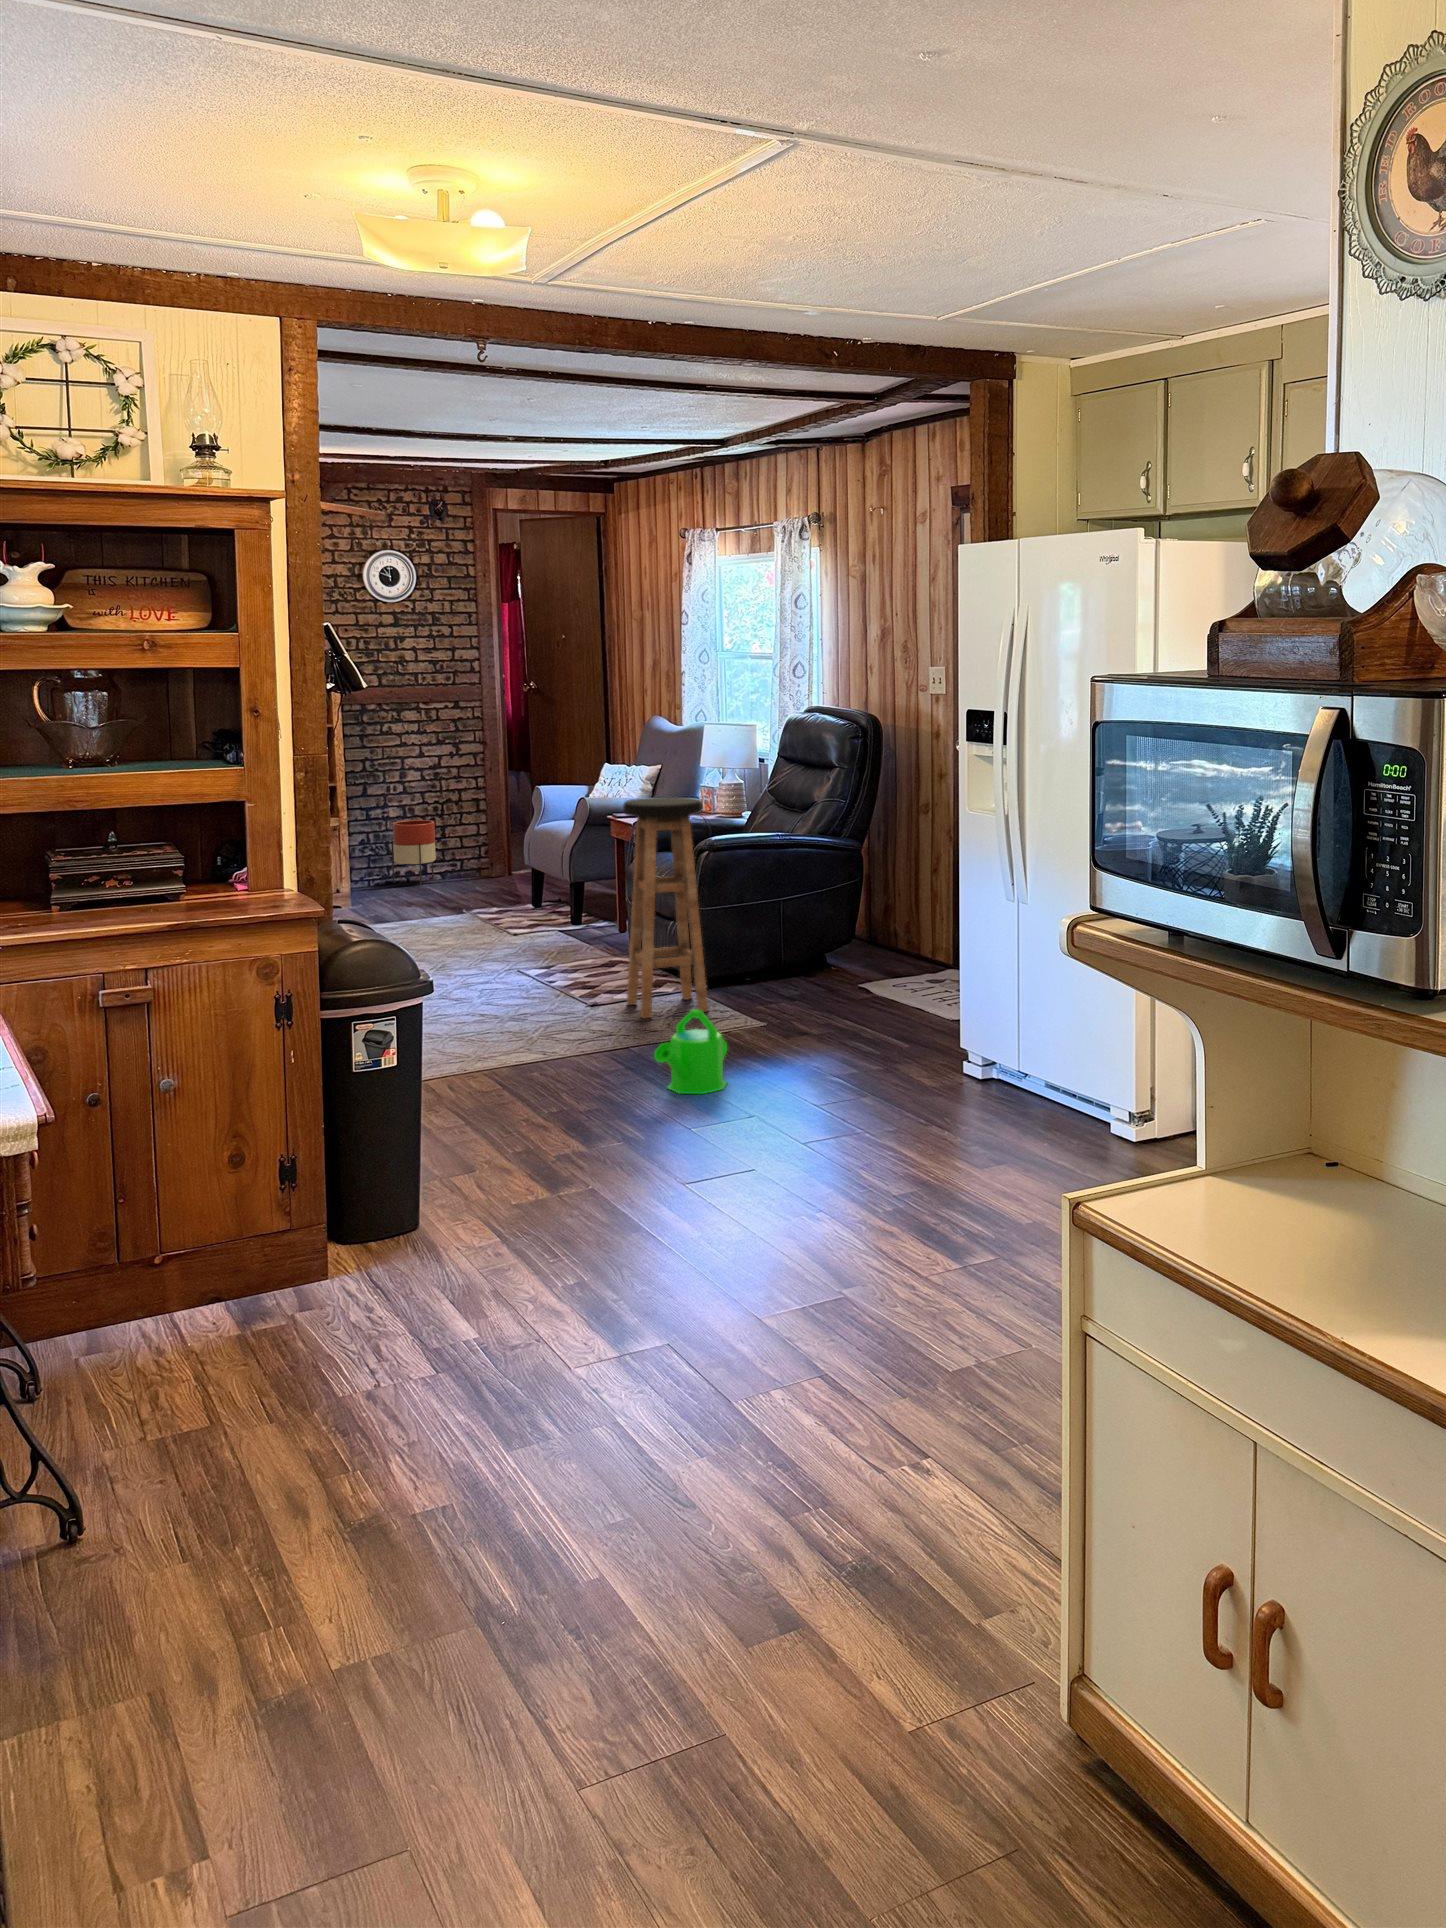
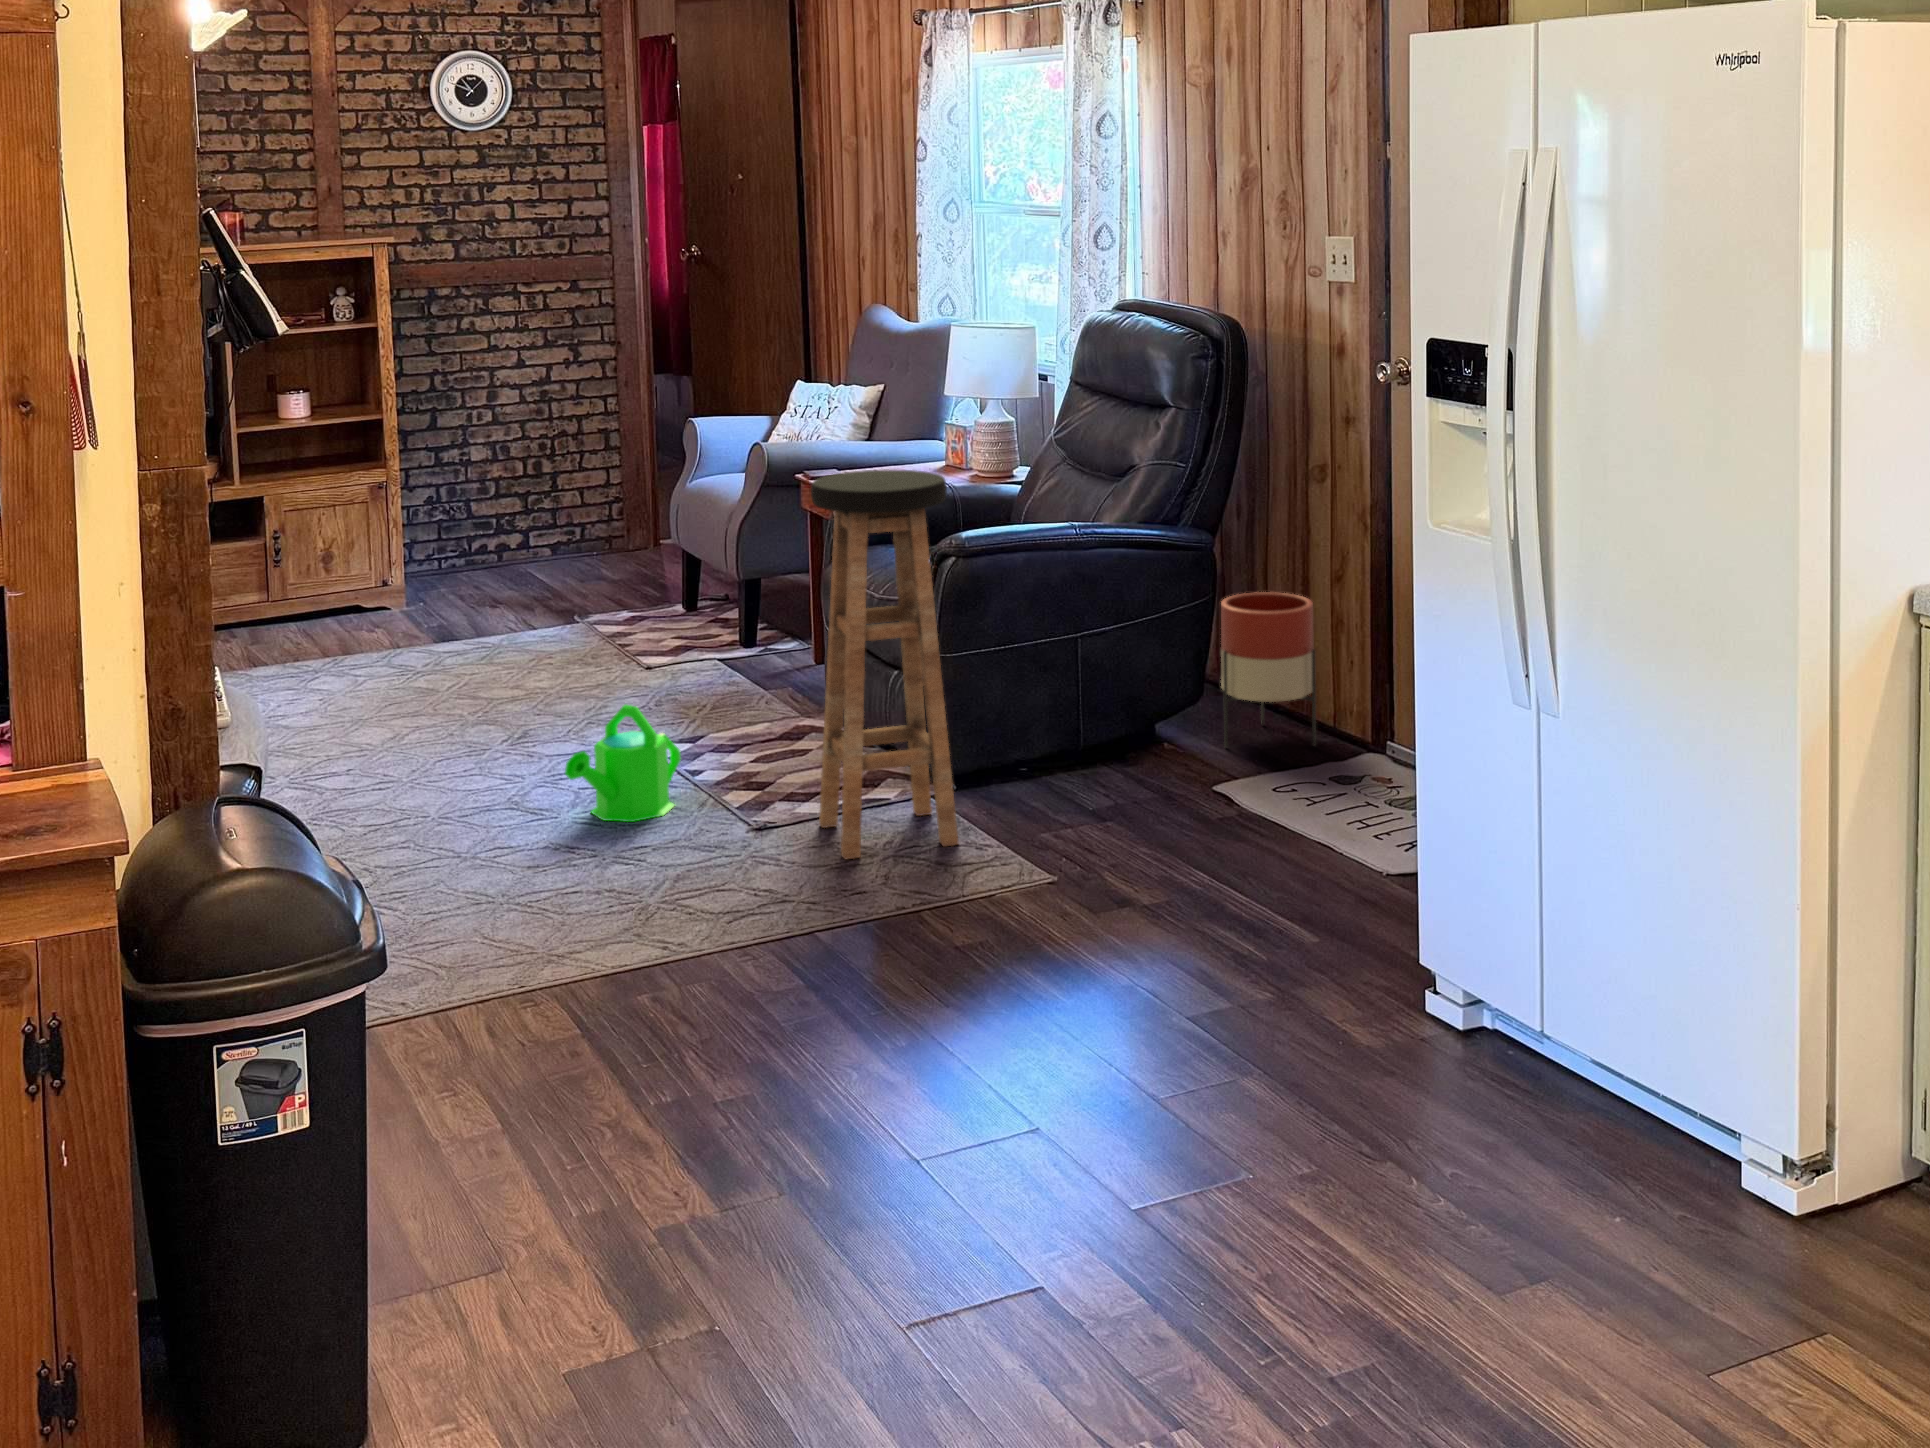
planter: present [391,820,436,886] -> present [1221,592,1316,747]
watering can: present [654,1009,727,1094] -> present [565,705,681,822]

